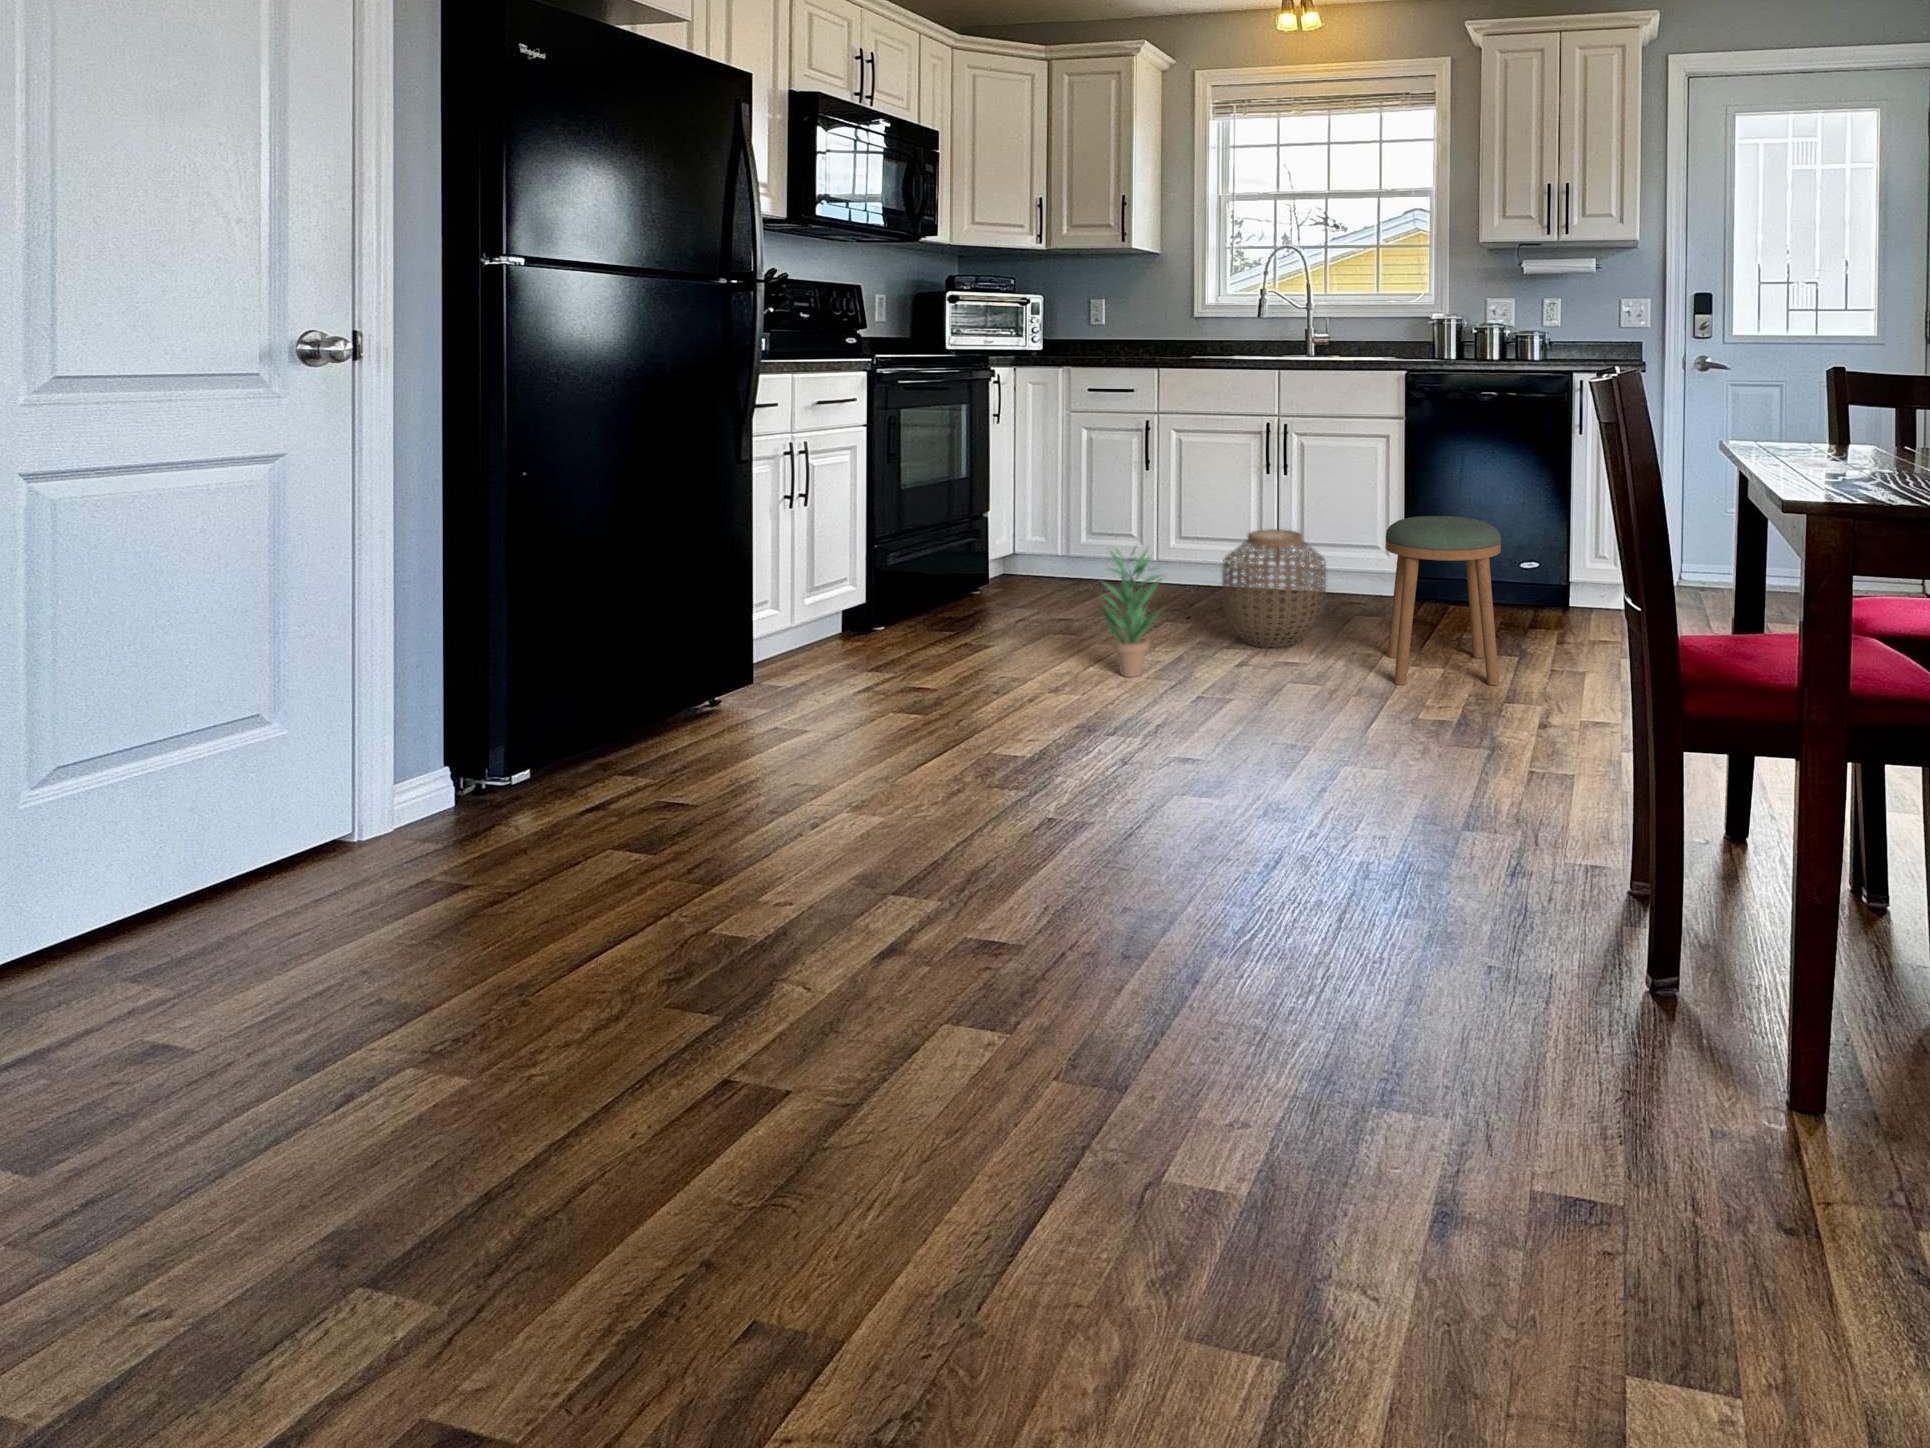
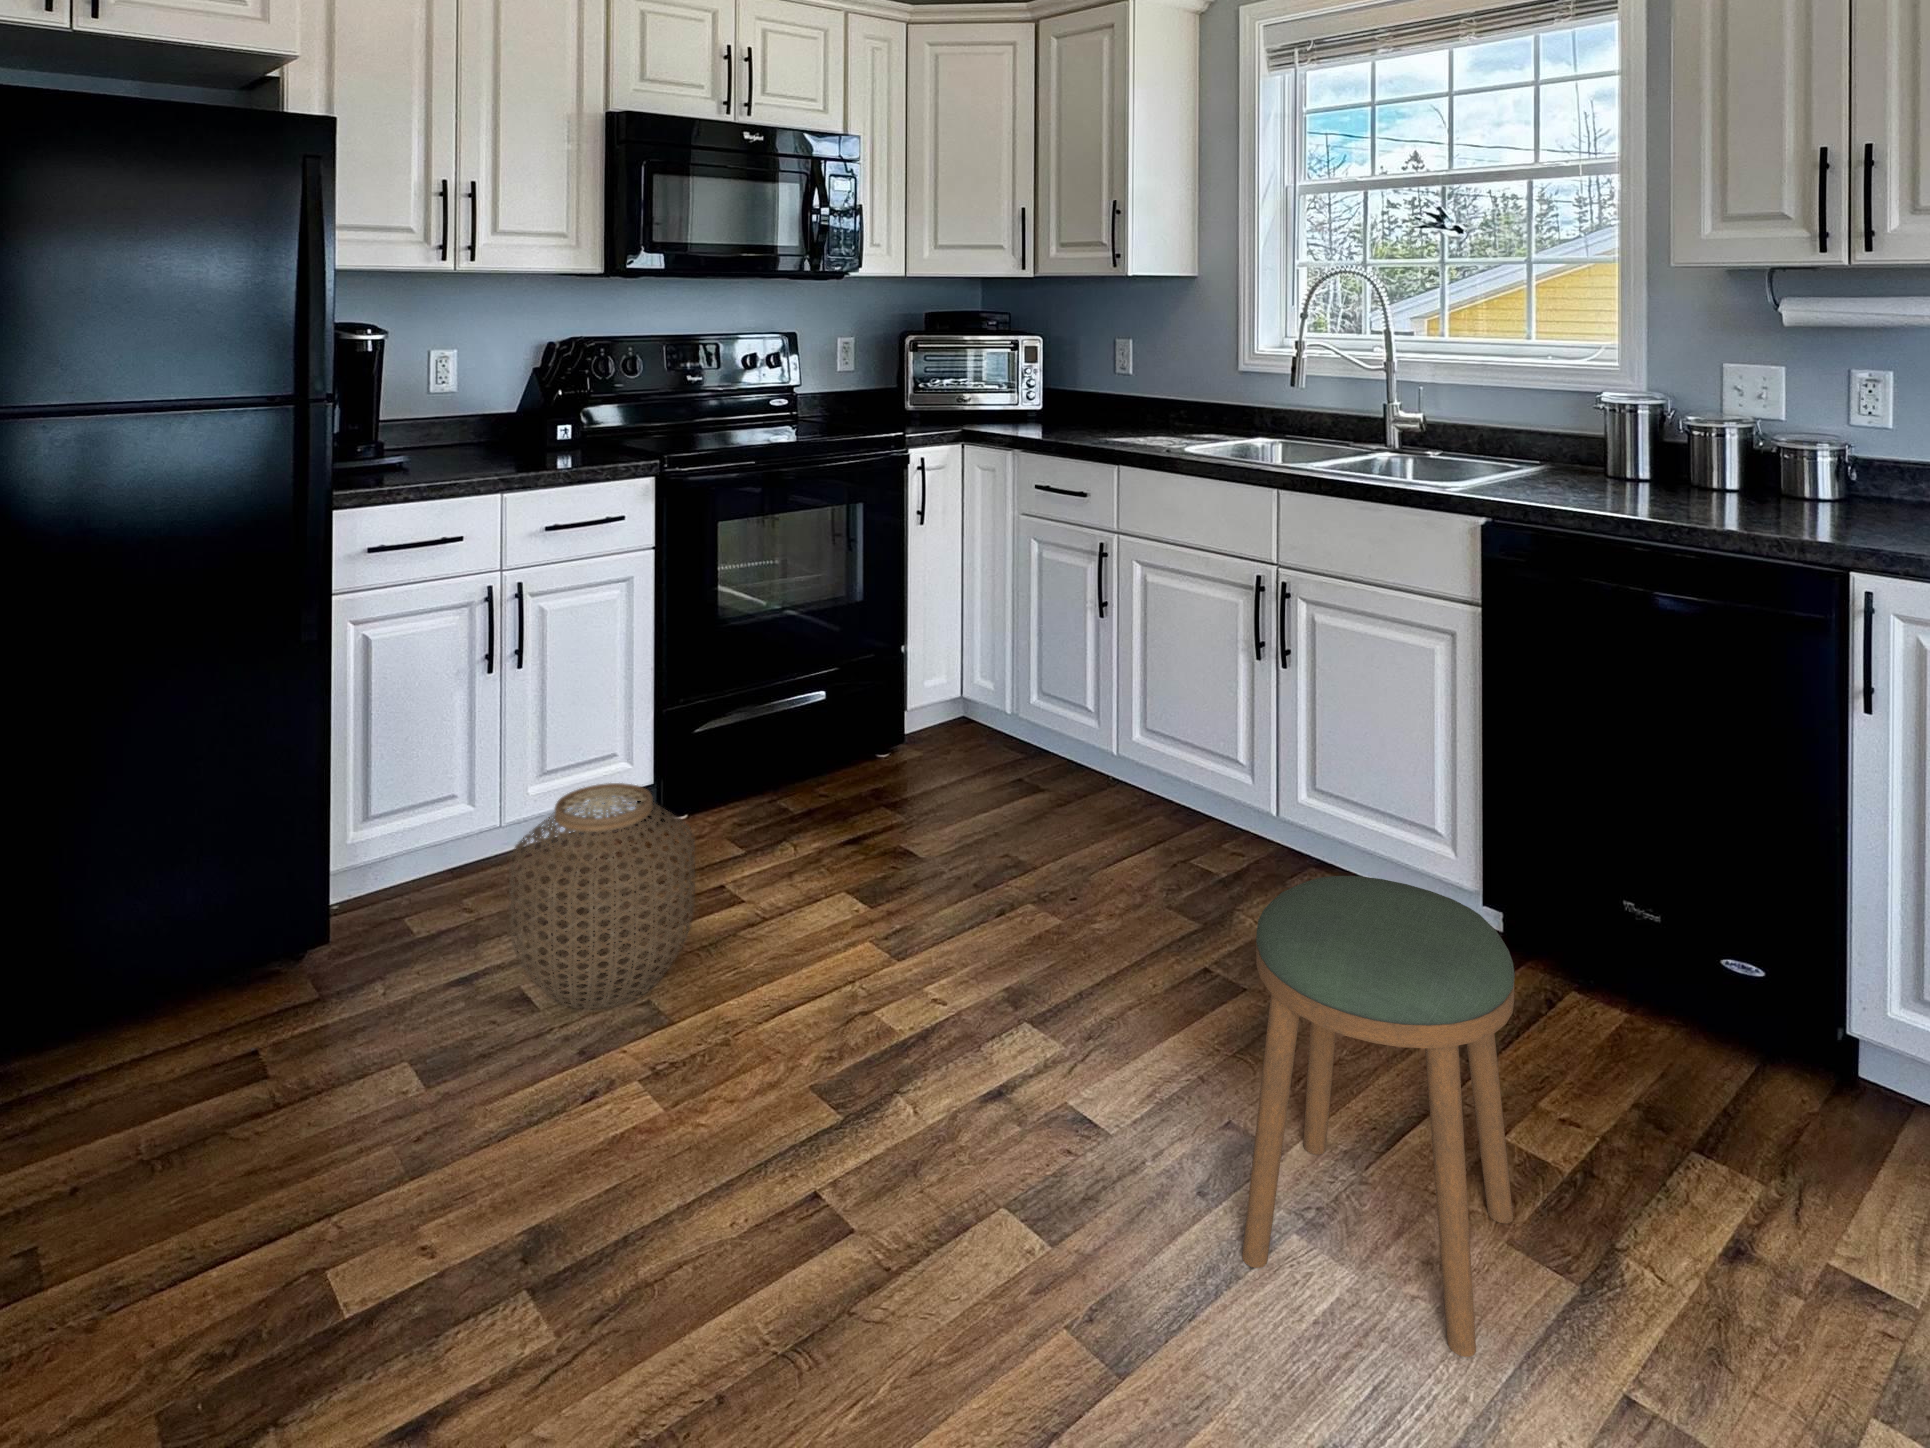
woven basket: present [1222,529,1326,648] -> present [509,783,695,1010]
potted plant: present [1100,548,1162,677] -> none [763,827,883,1062]

